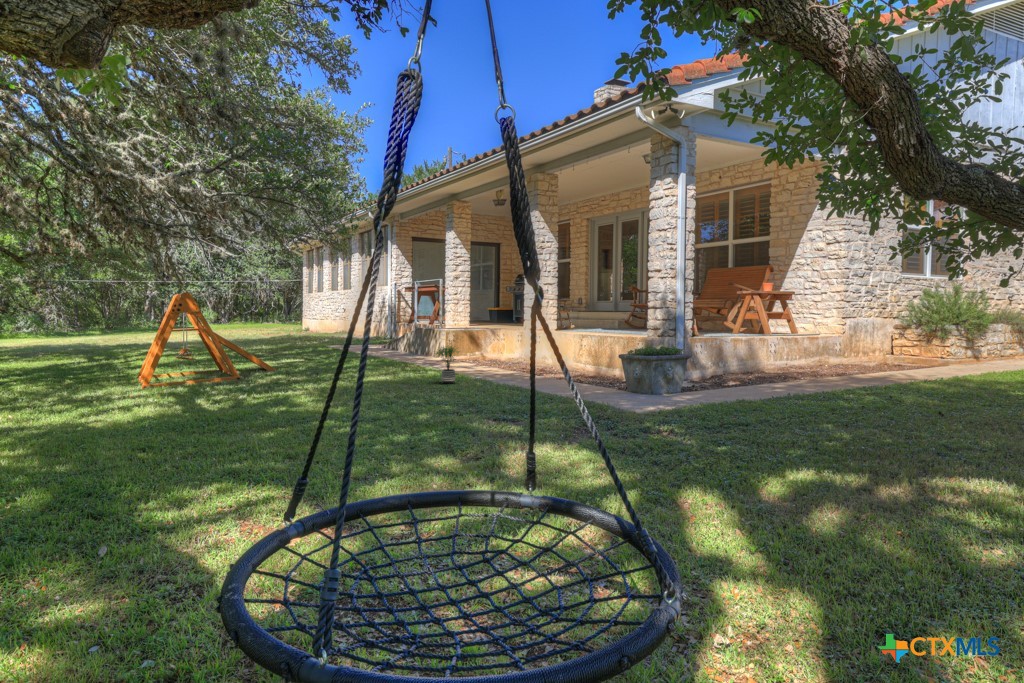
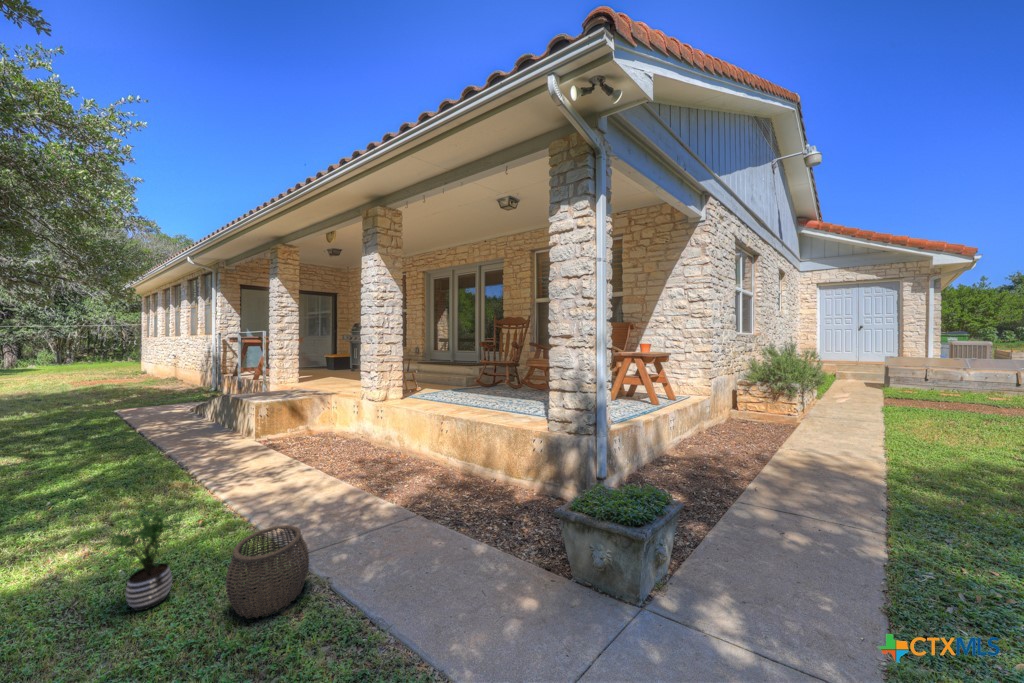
woven basket: none [481,358,512,387] -> present [226,525,309,618]

